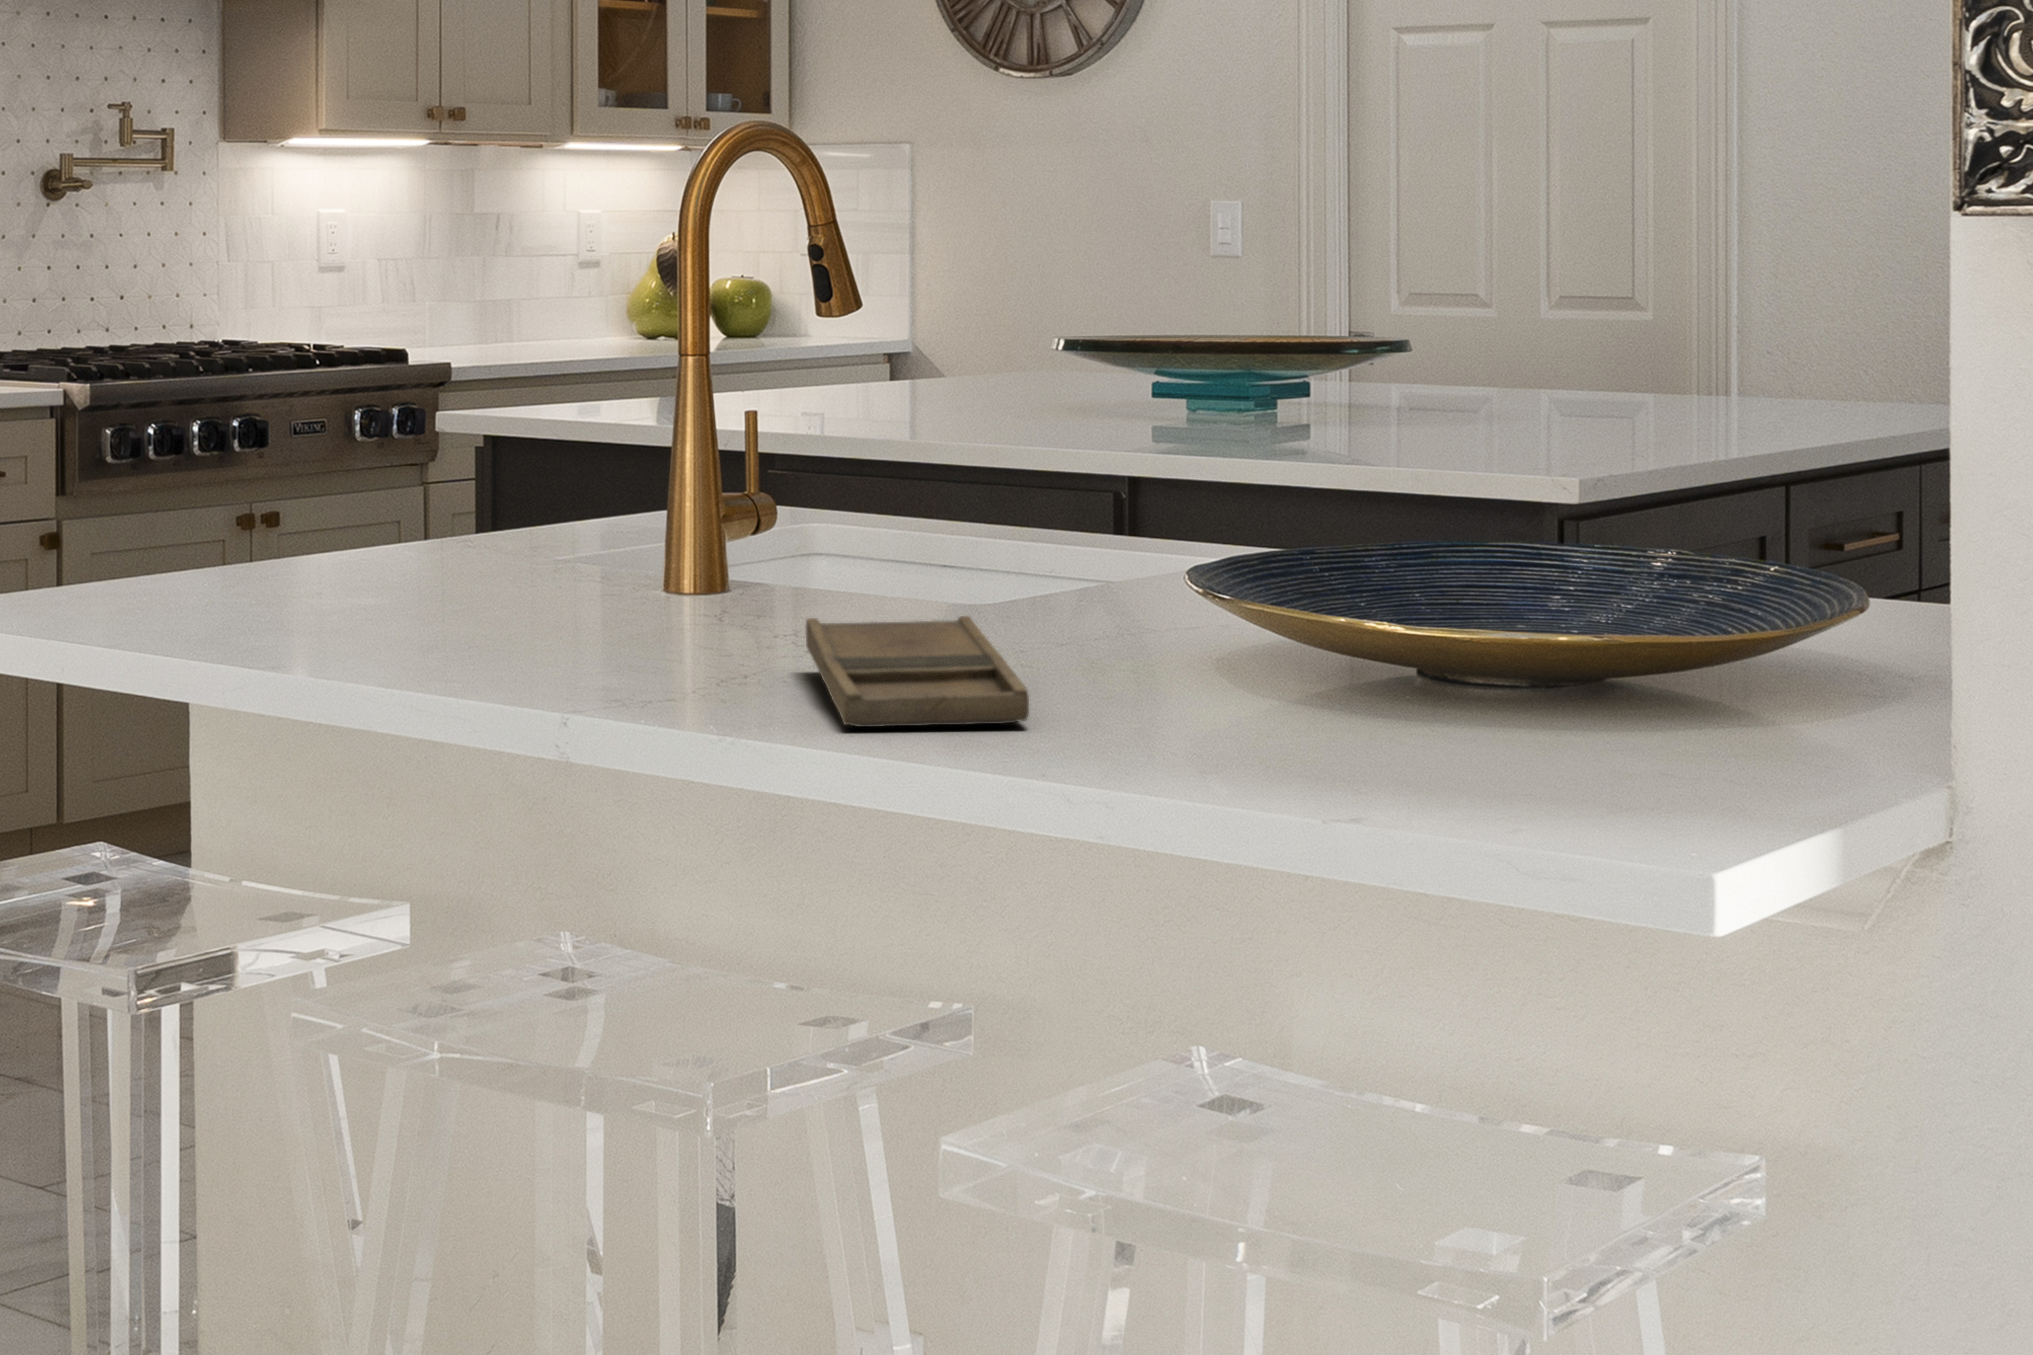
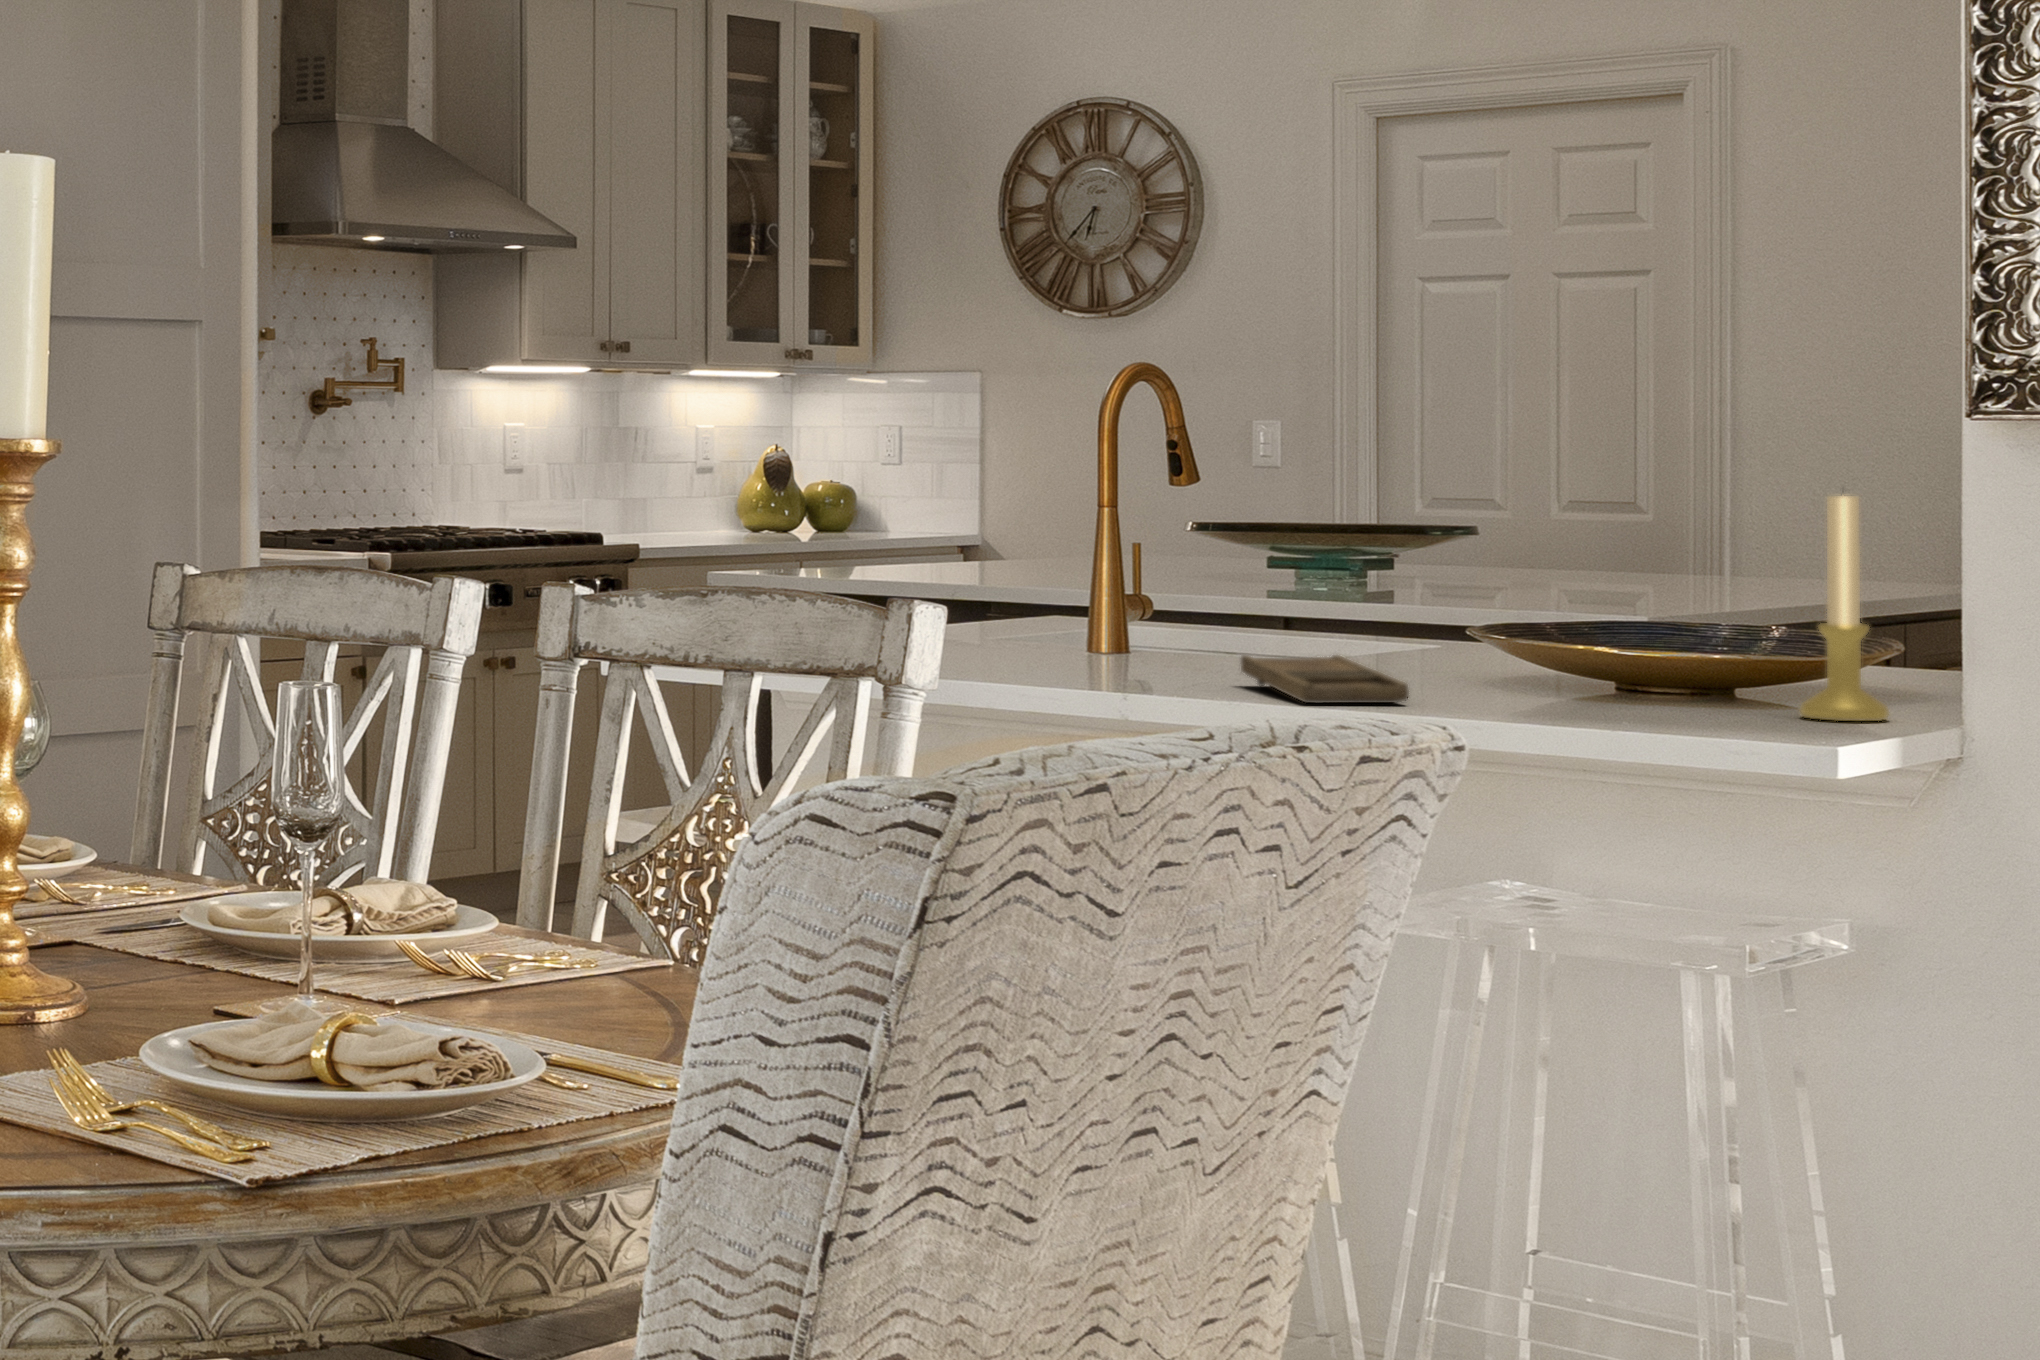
candle holder: none [1679,334,1830,766] -> present [1800,495,1889,721]

